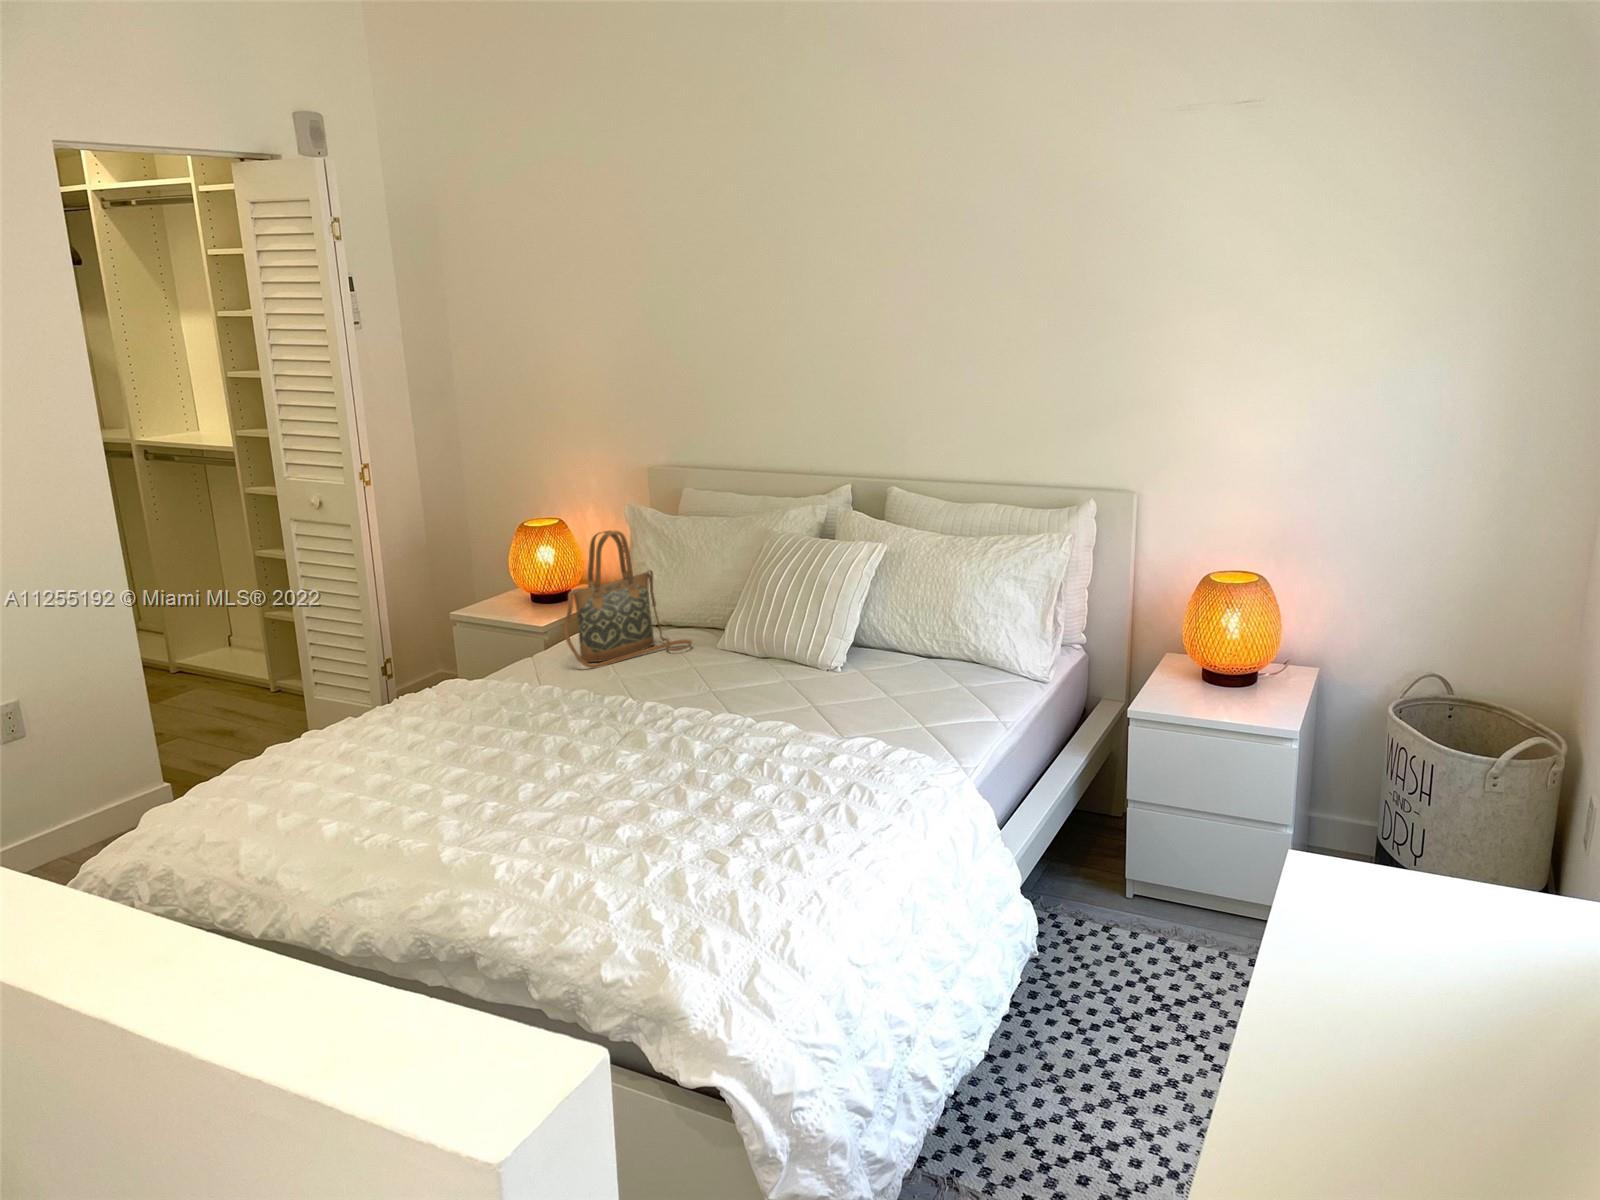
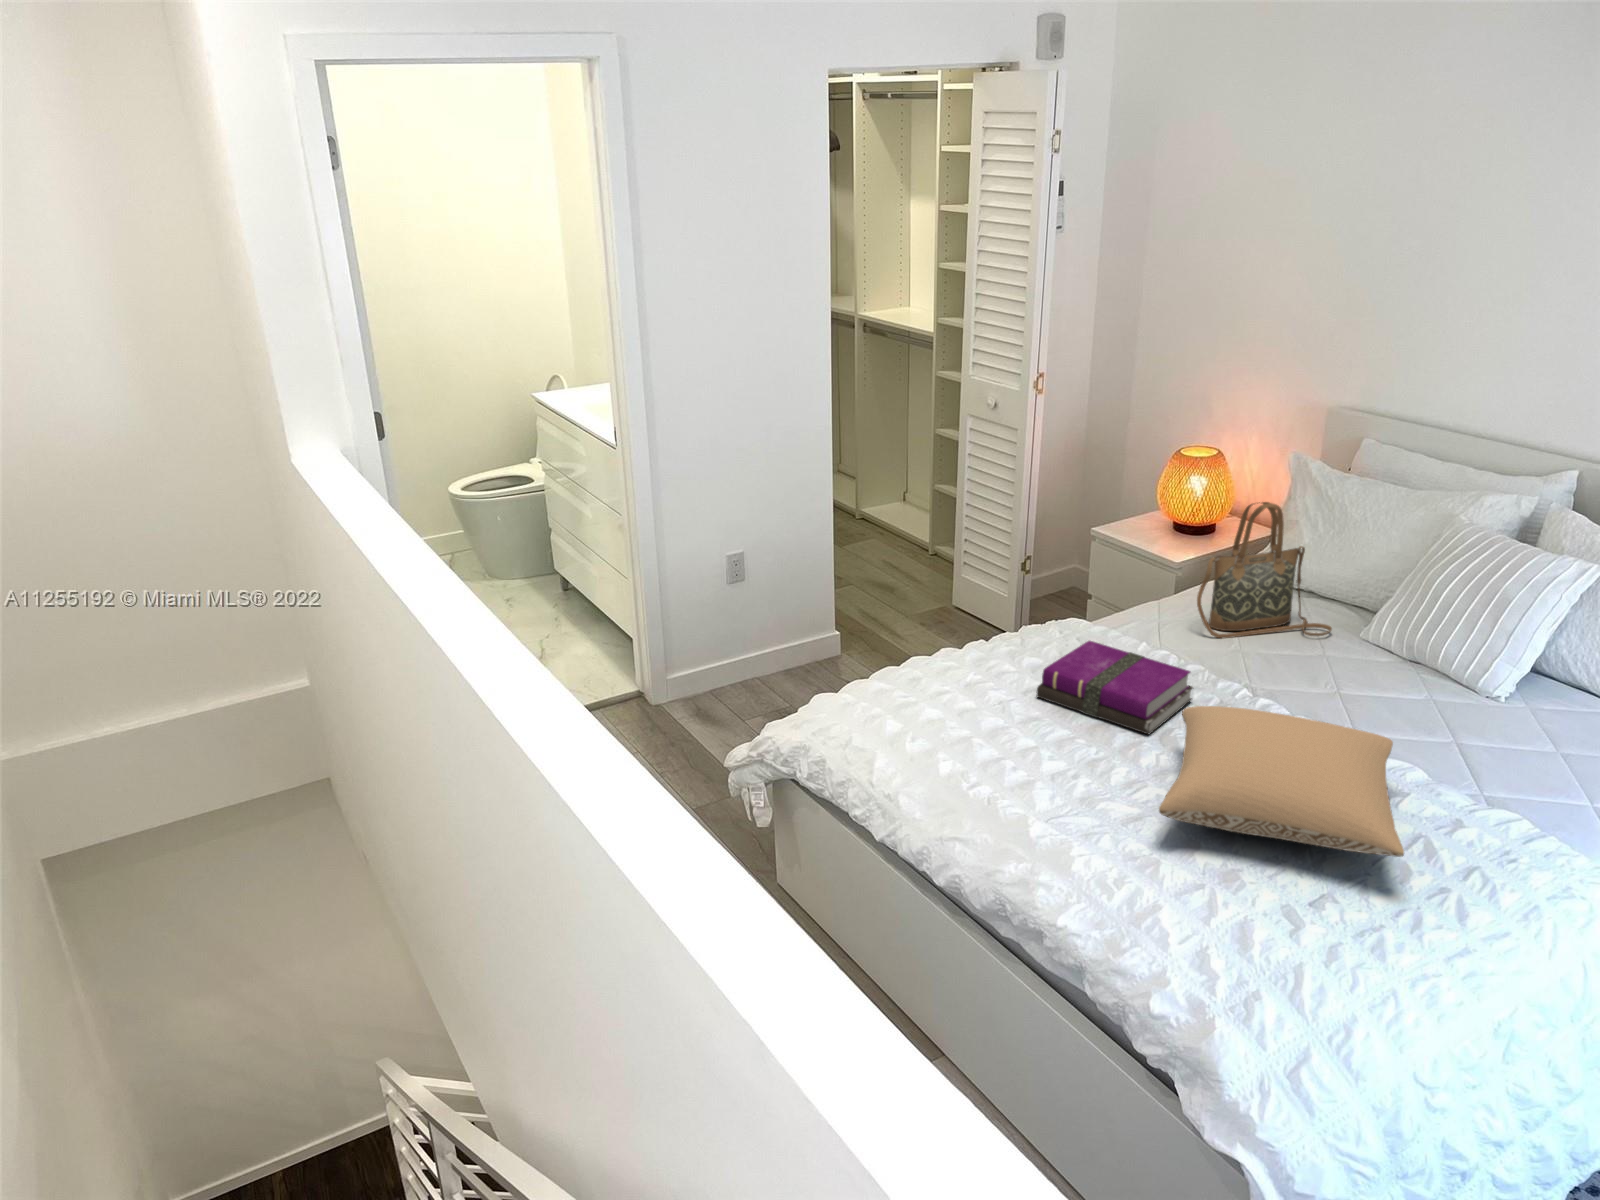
notebook: none [419,685,580,754] -> present [1036,641,1193,734]
pillow: none [568,692,797,808] -> present [1159,706,1404,857]

